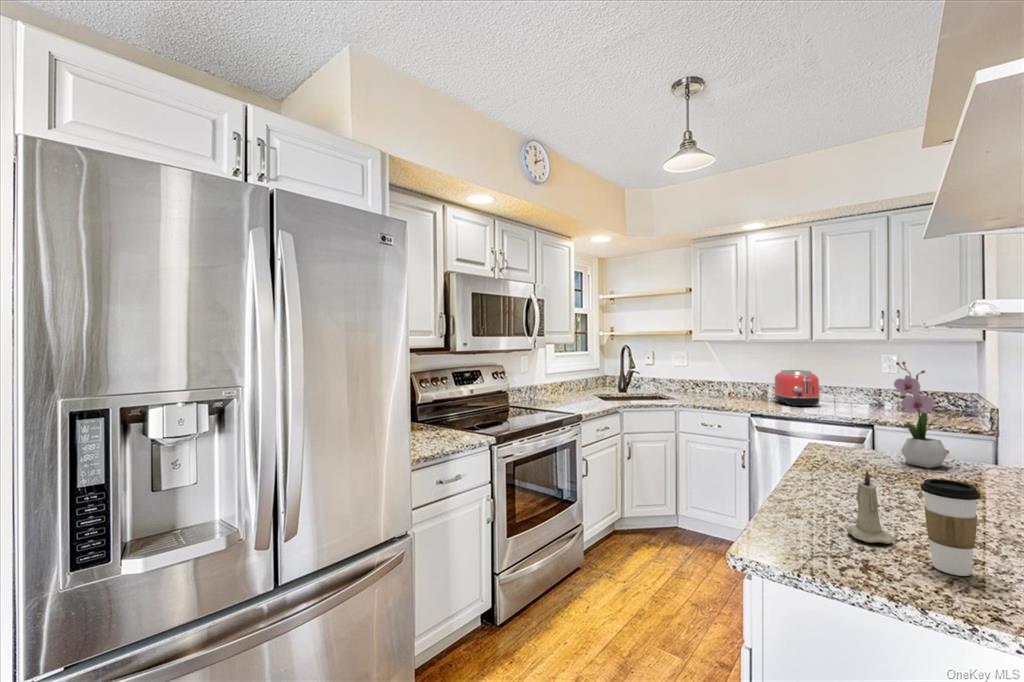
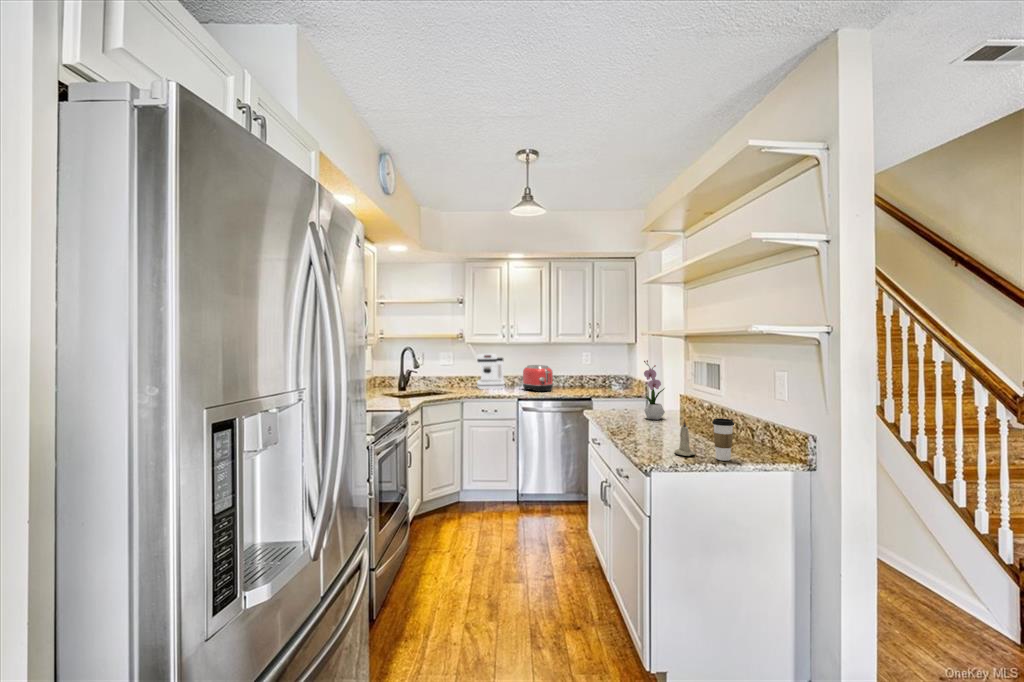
coffee maker: none [713,355,753,399] -> present [477,354,504,389]

